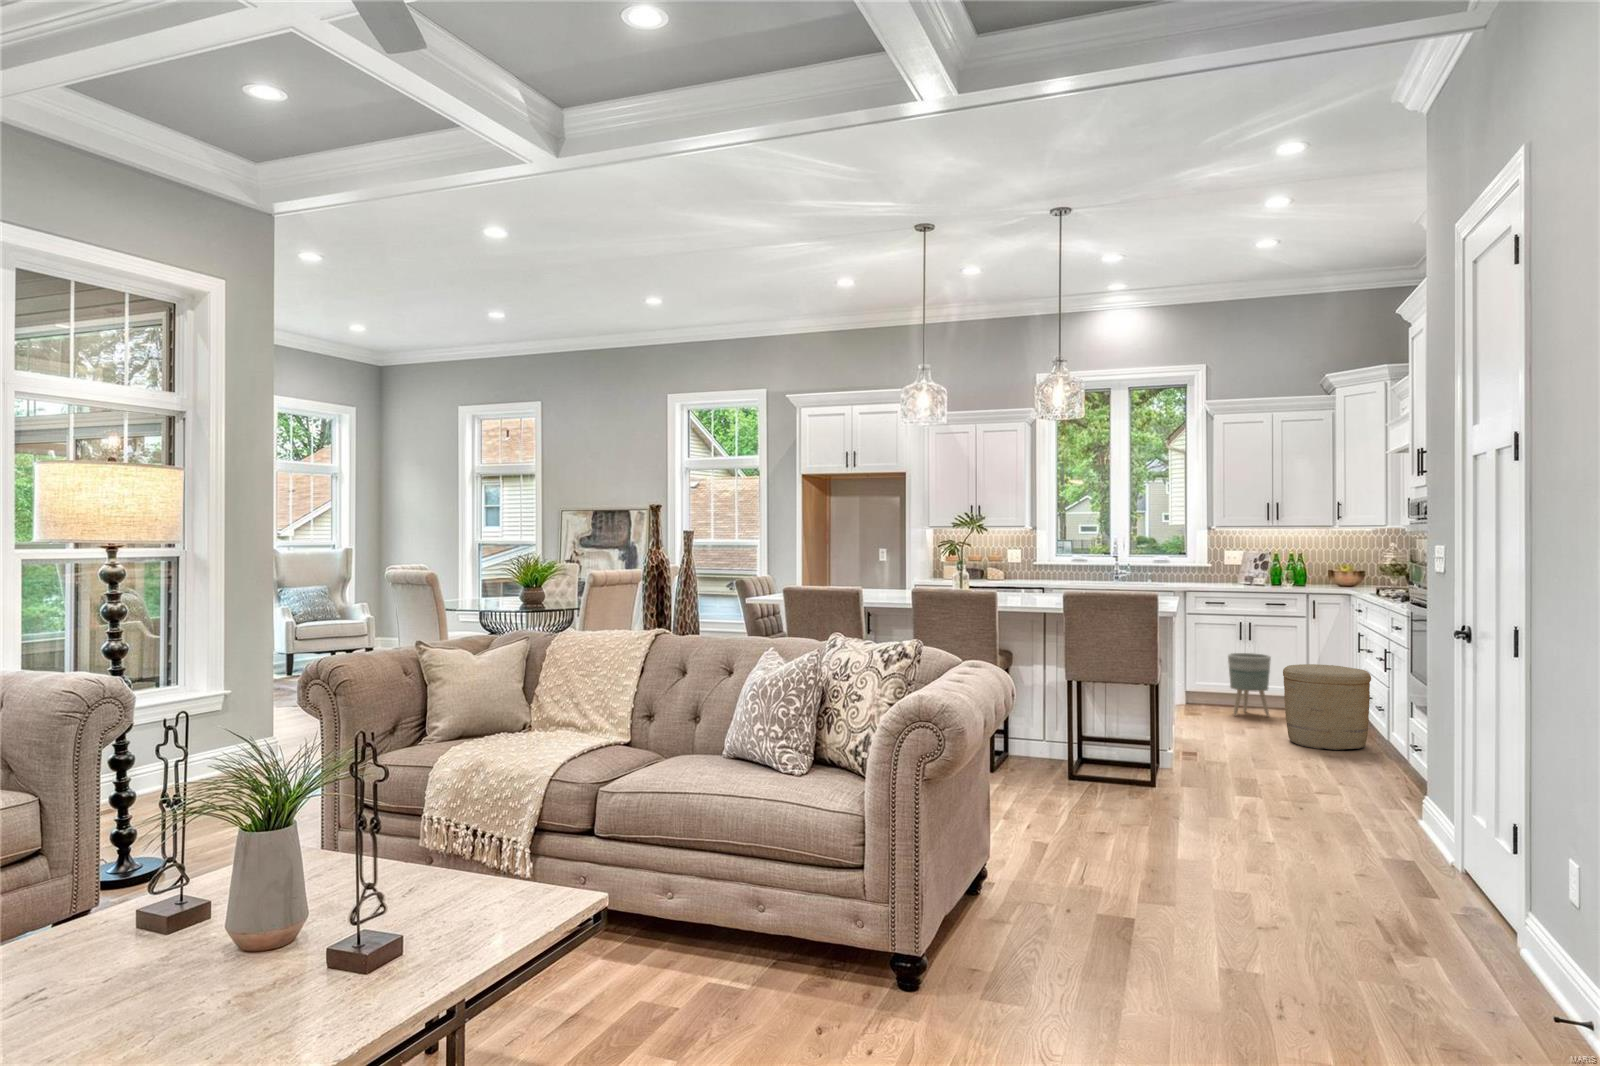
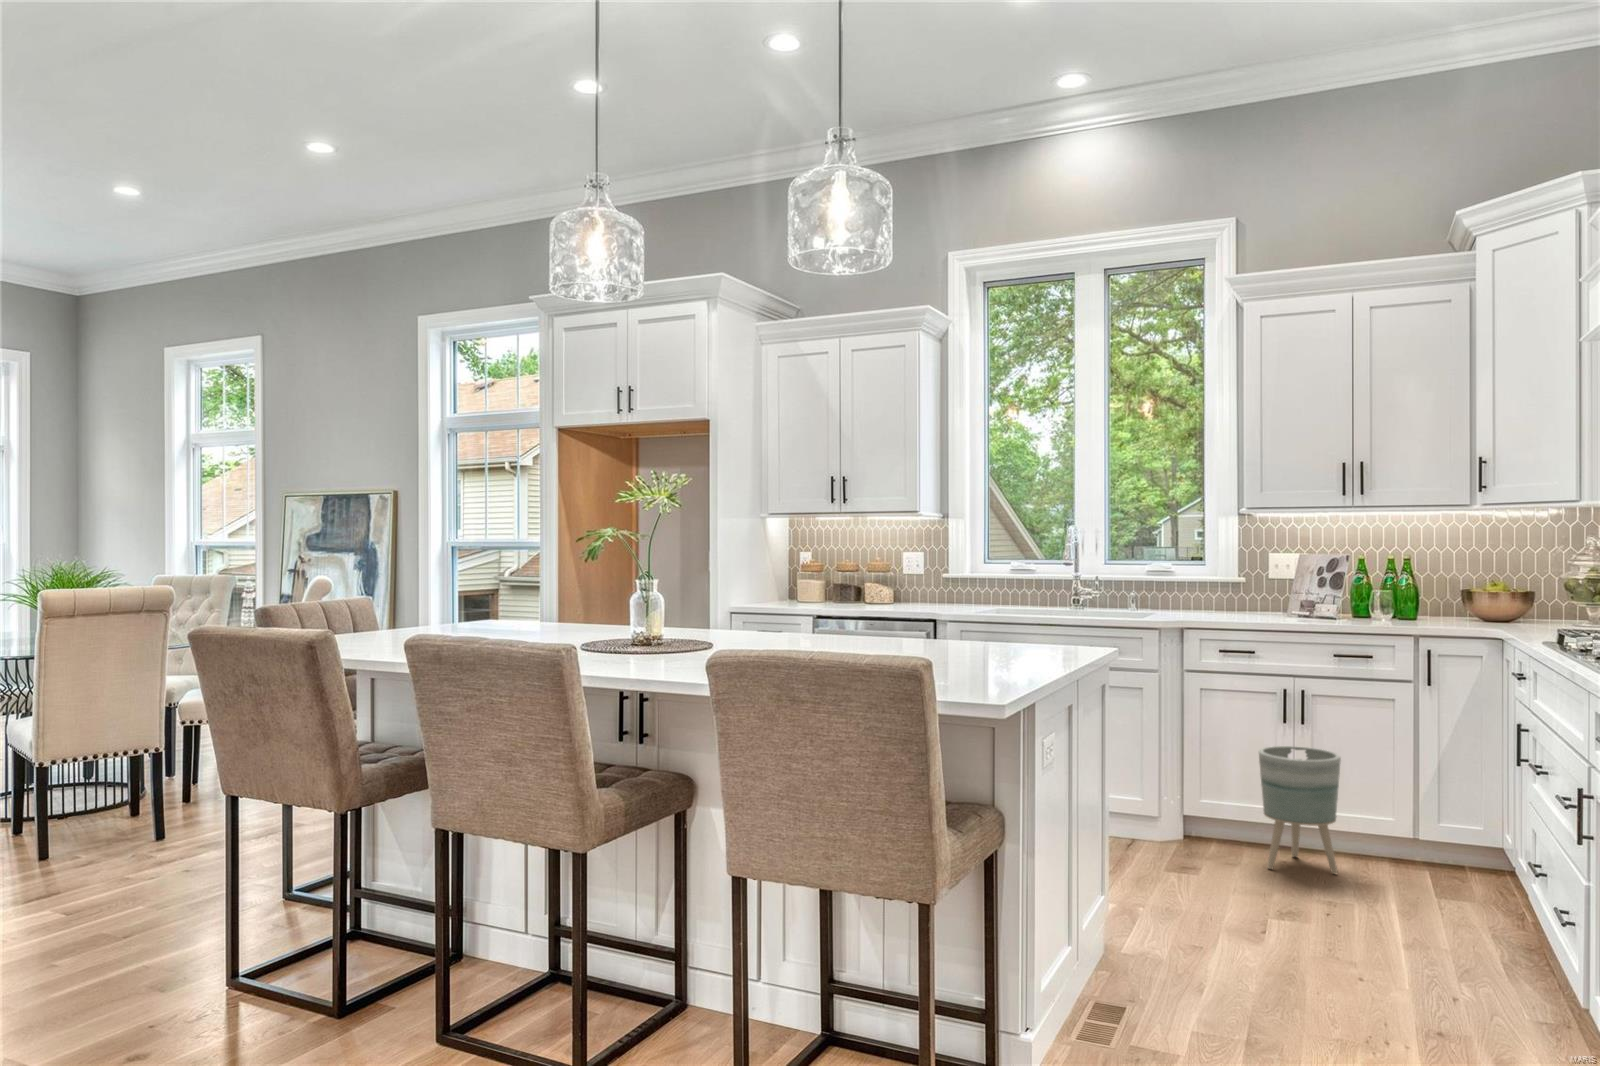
woven basket: present [1283,664,1371,750] -> none [1341,792,1537,999]

